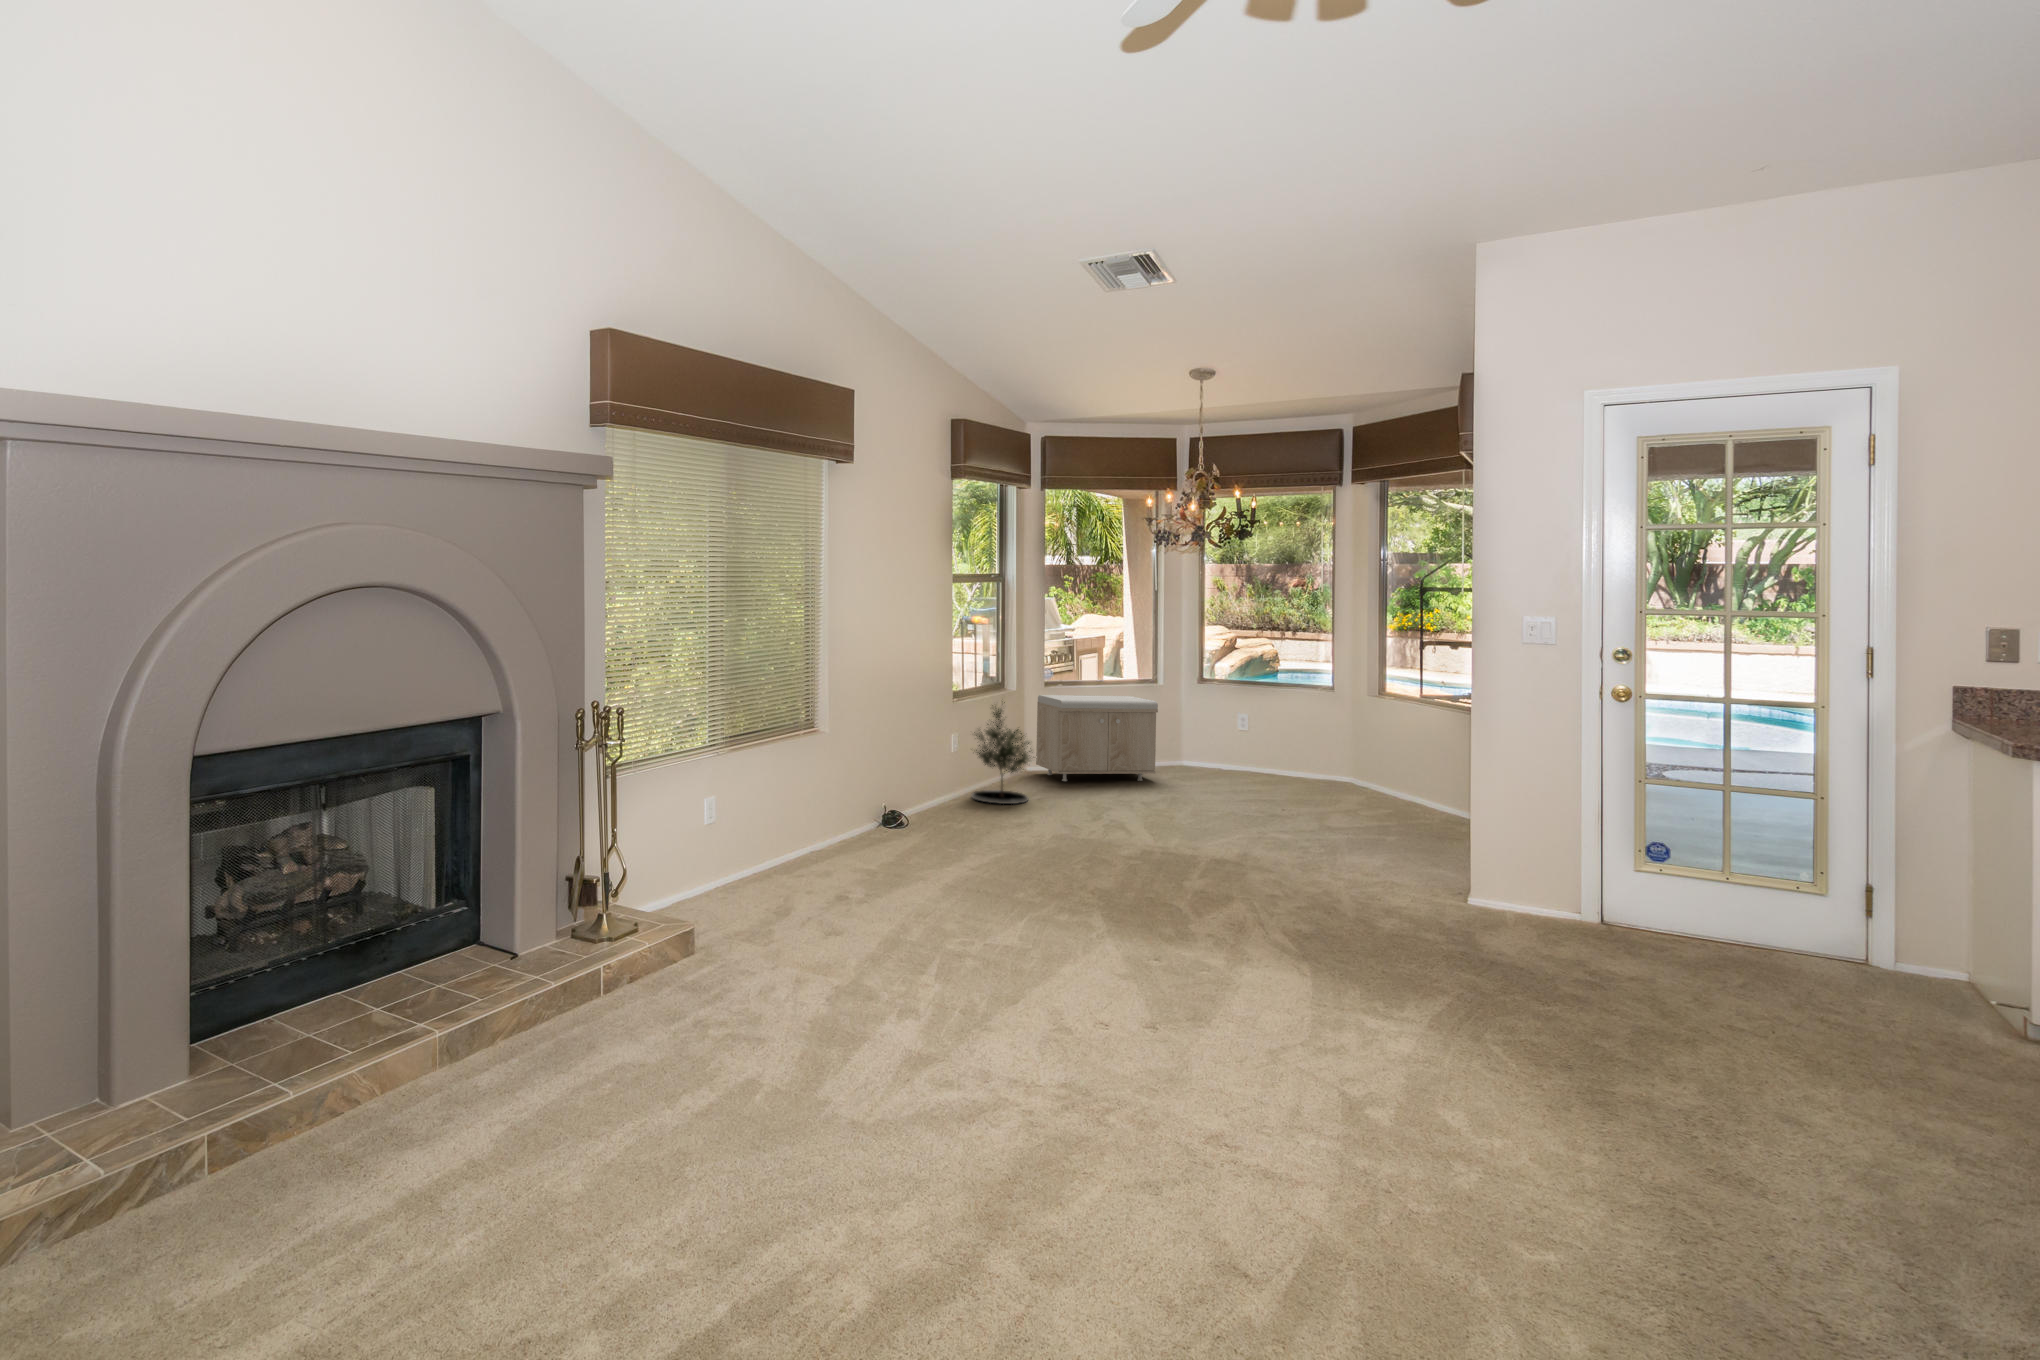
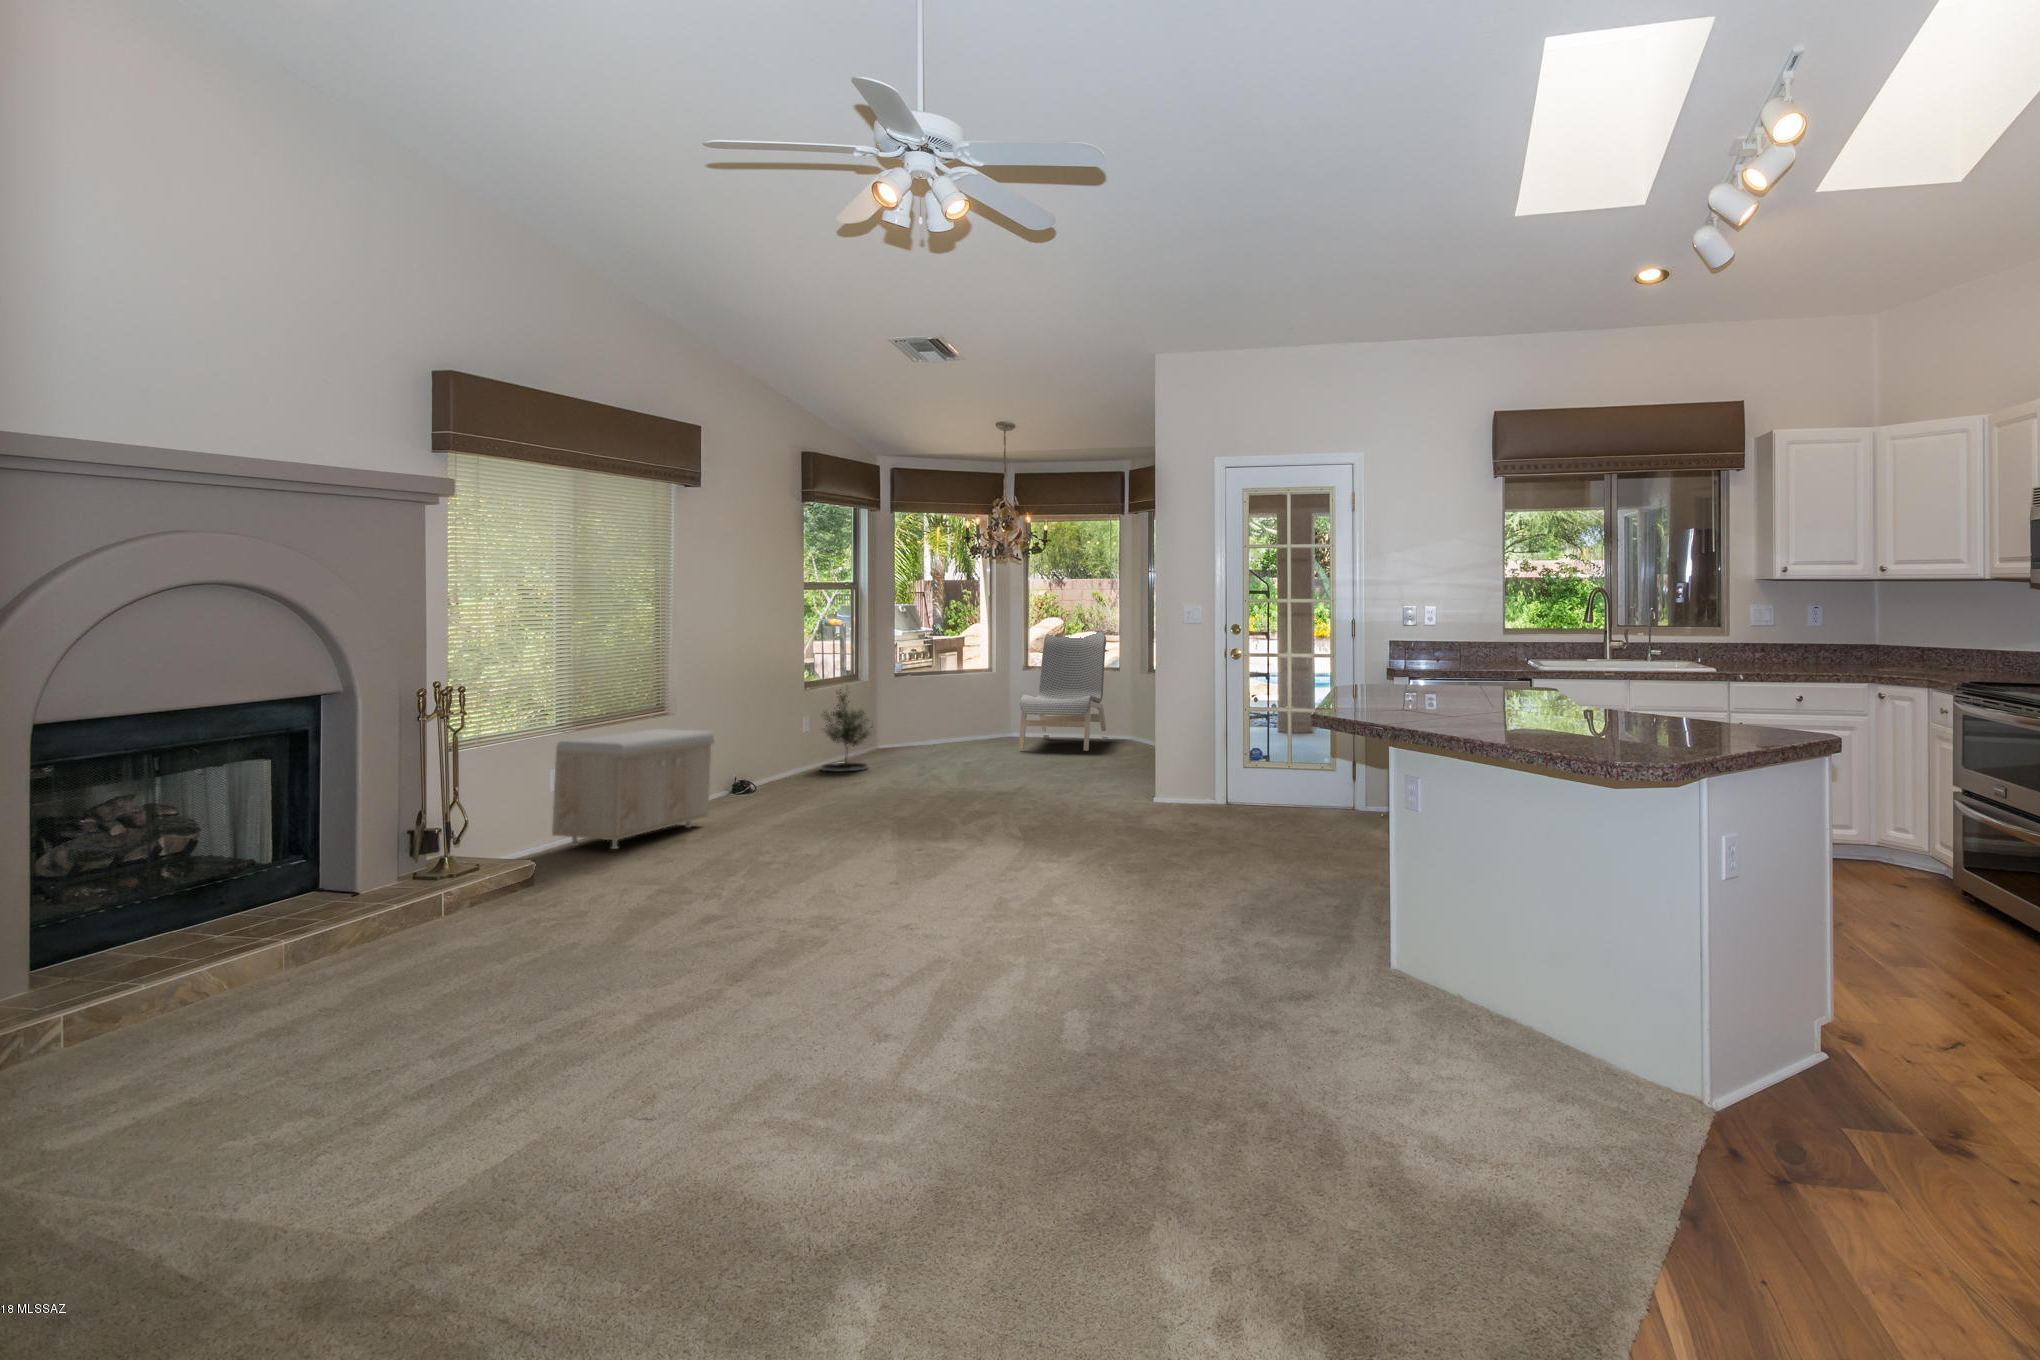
dining chair: none [1206,637,1313,796] -> present [1019,632,1108,751]
storage bench: present [1036,695,1158,781] -> present [552,729,714,849]

